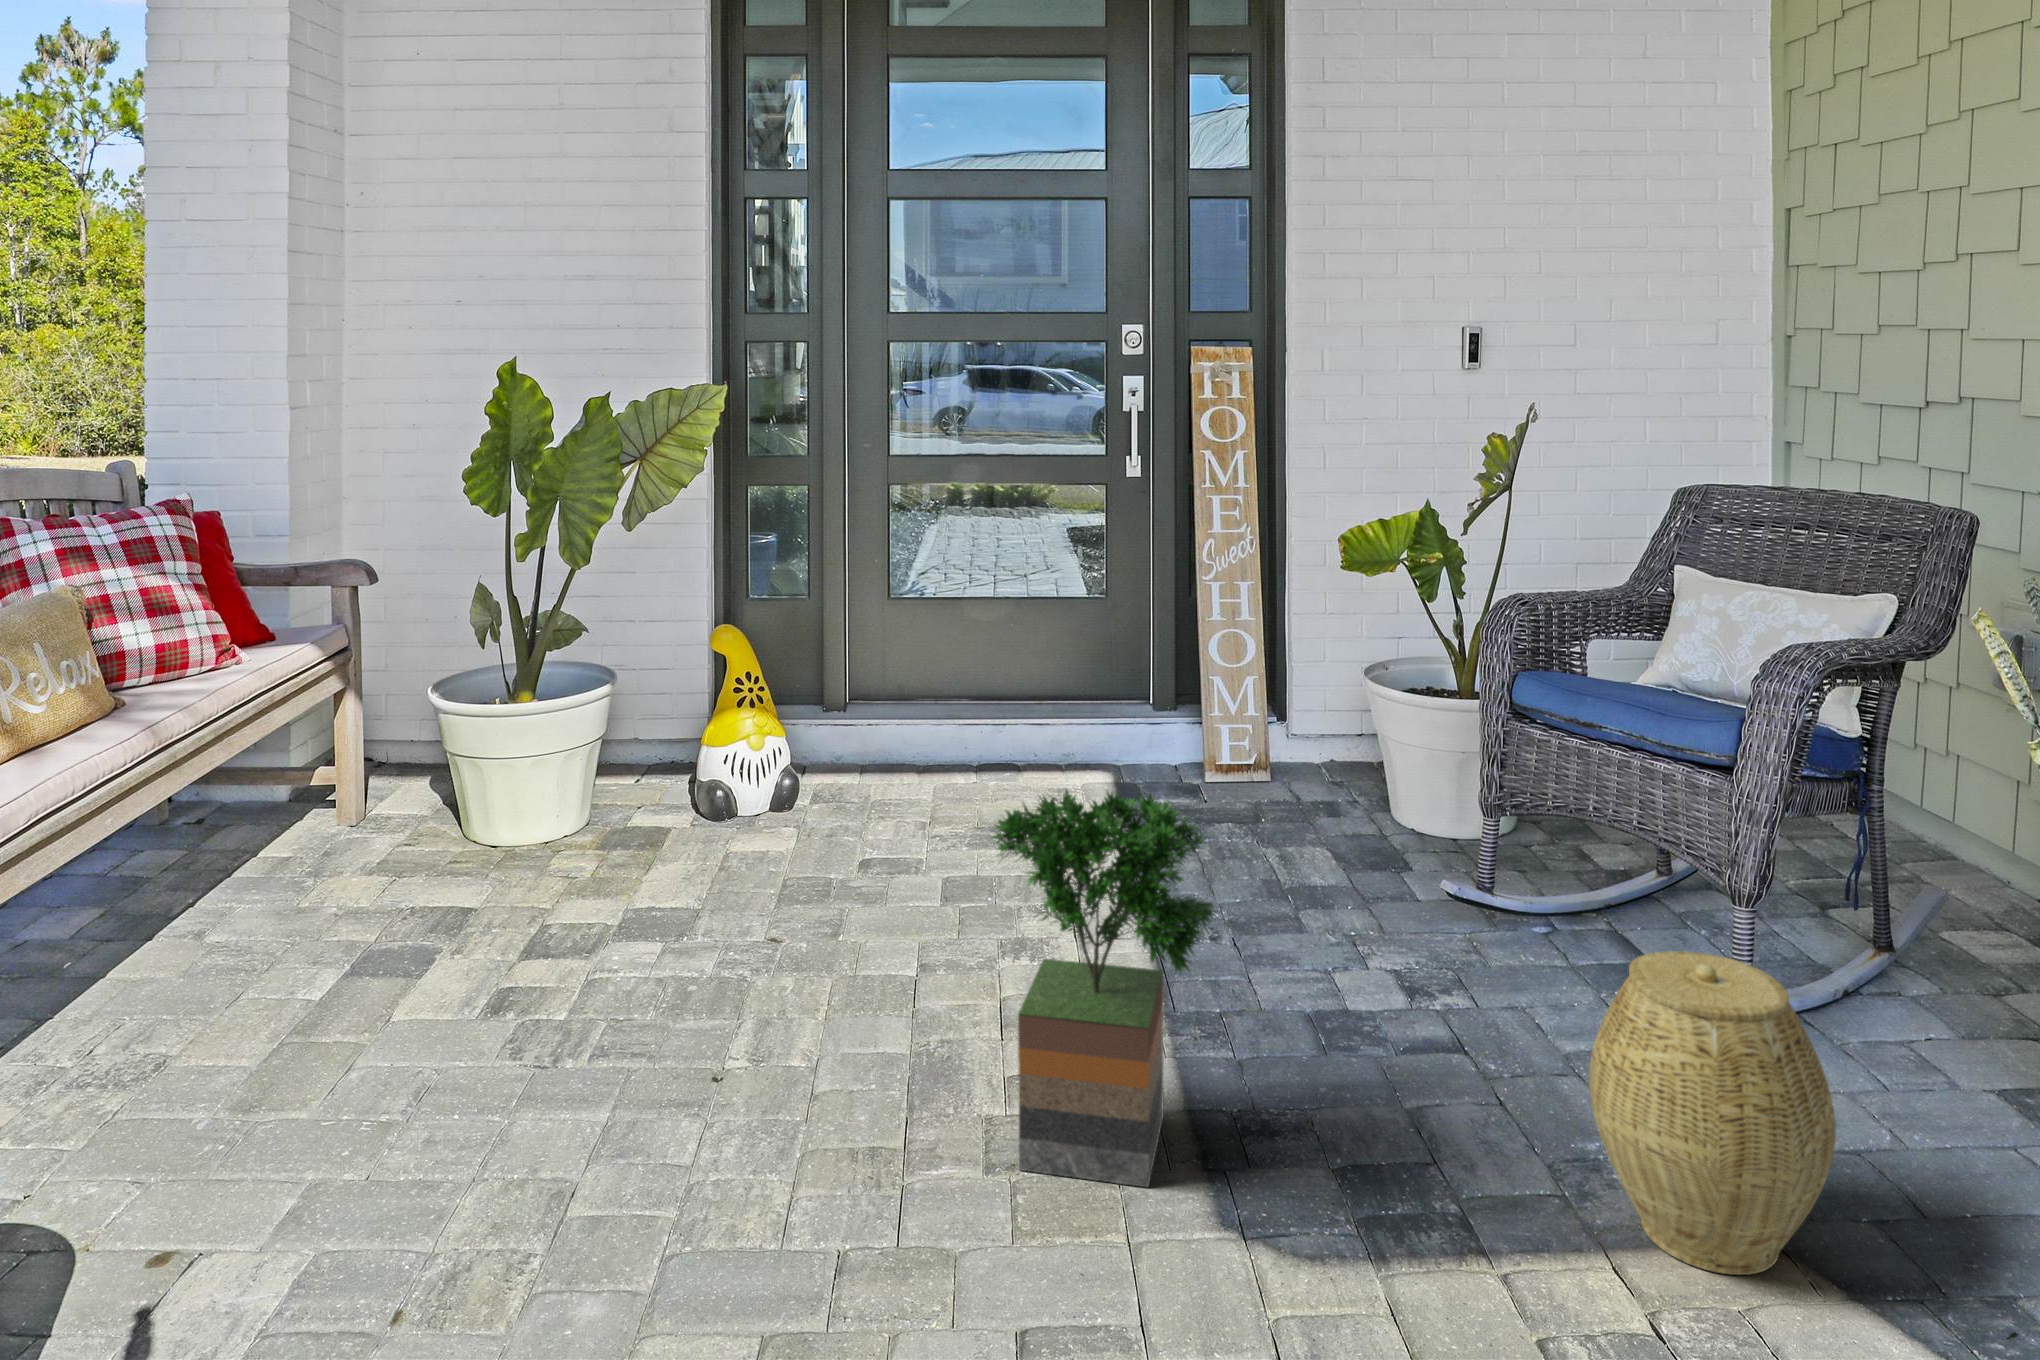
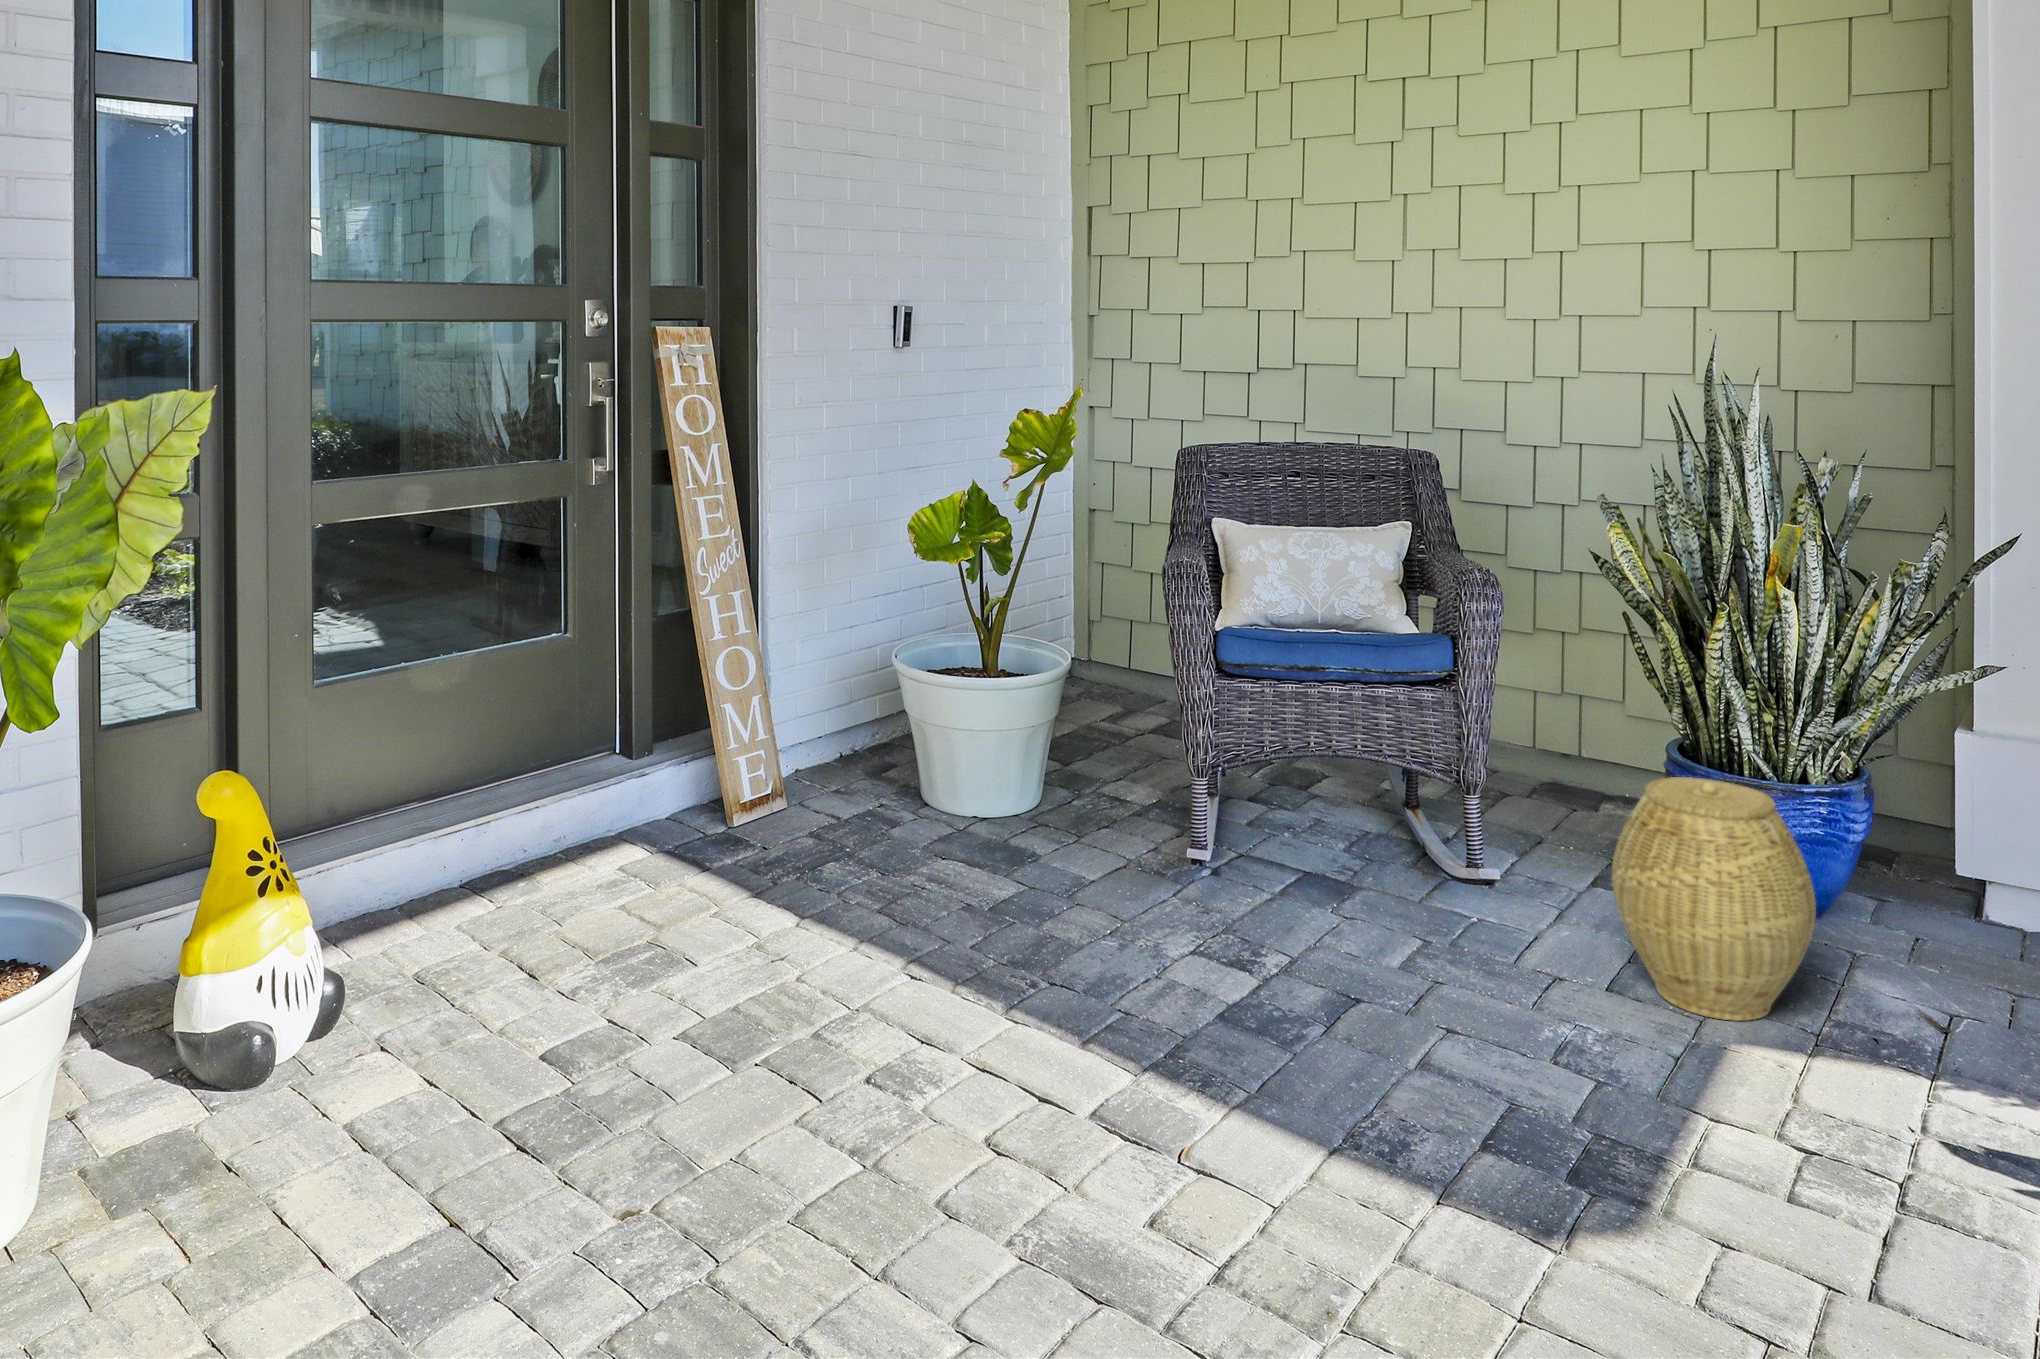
potted tree: present [989,790,1220,1187] -> none [1263,771,1591,1229]

